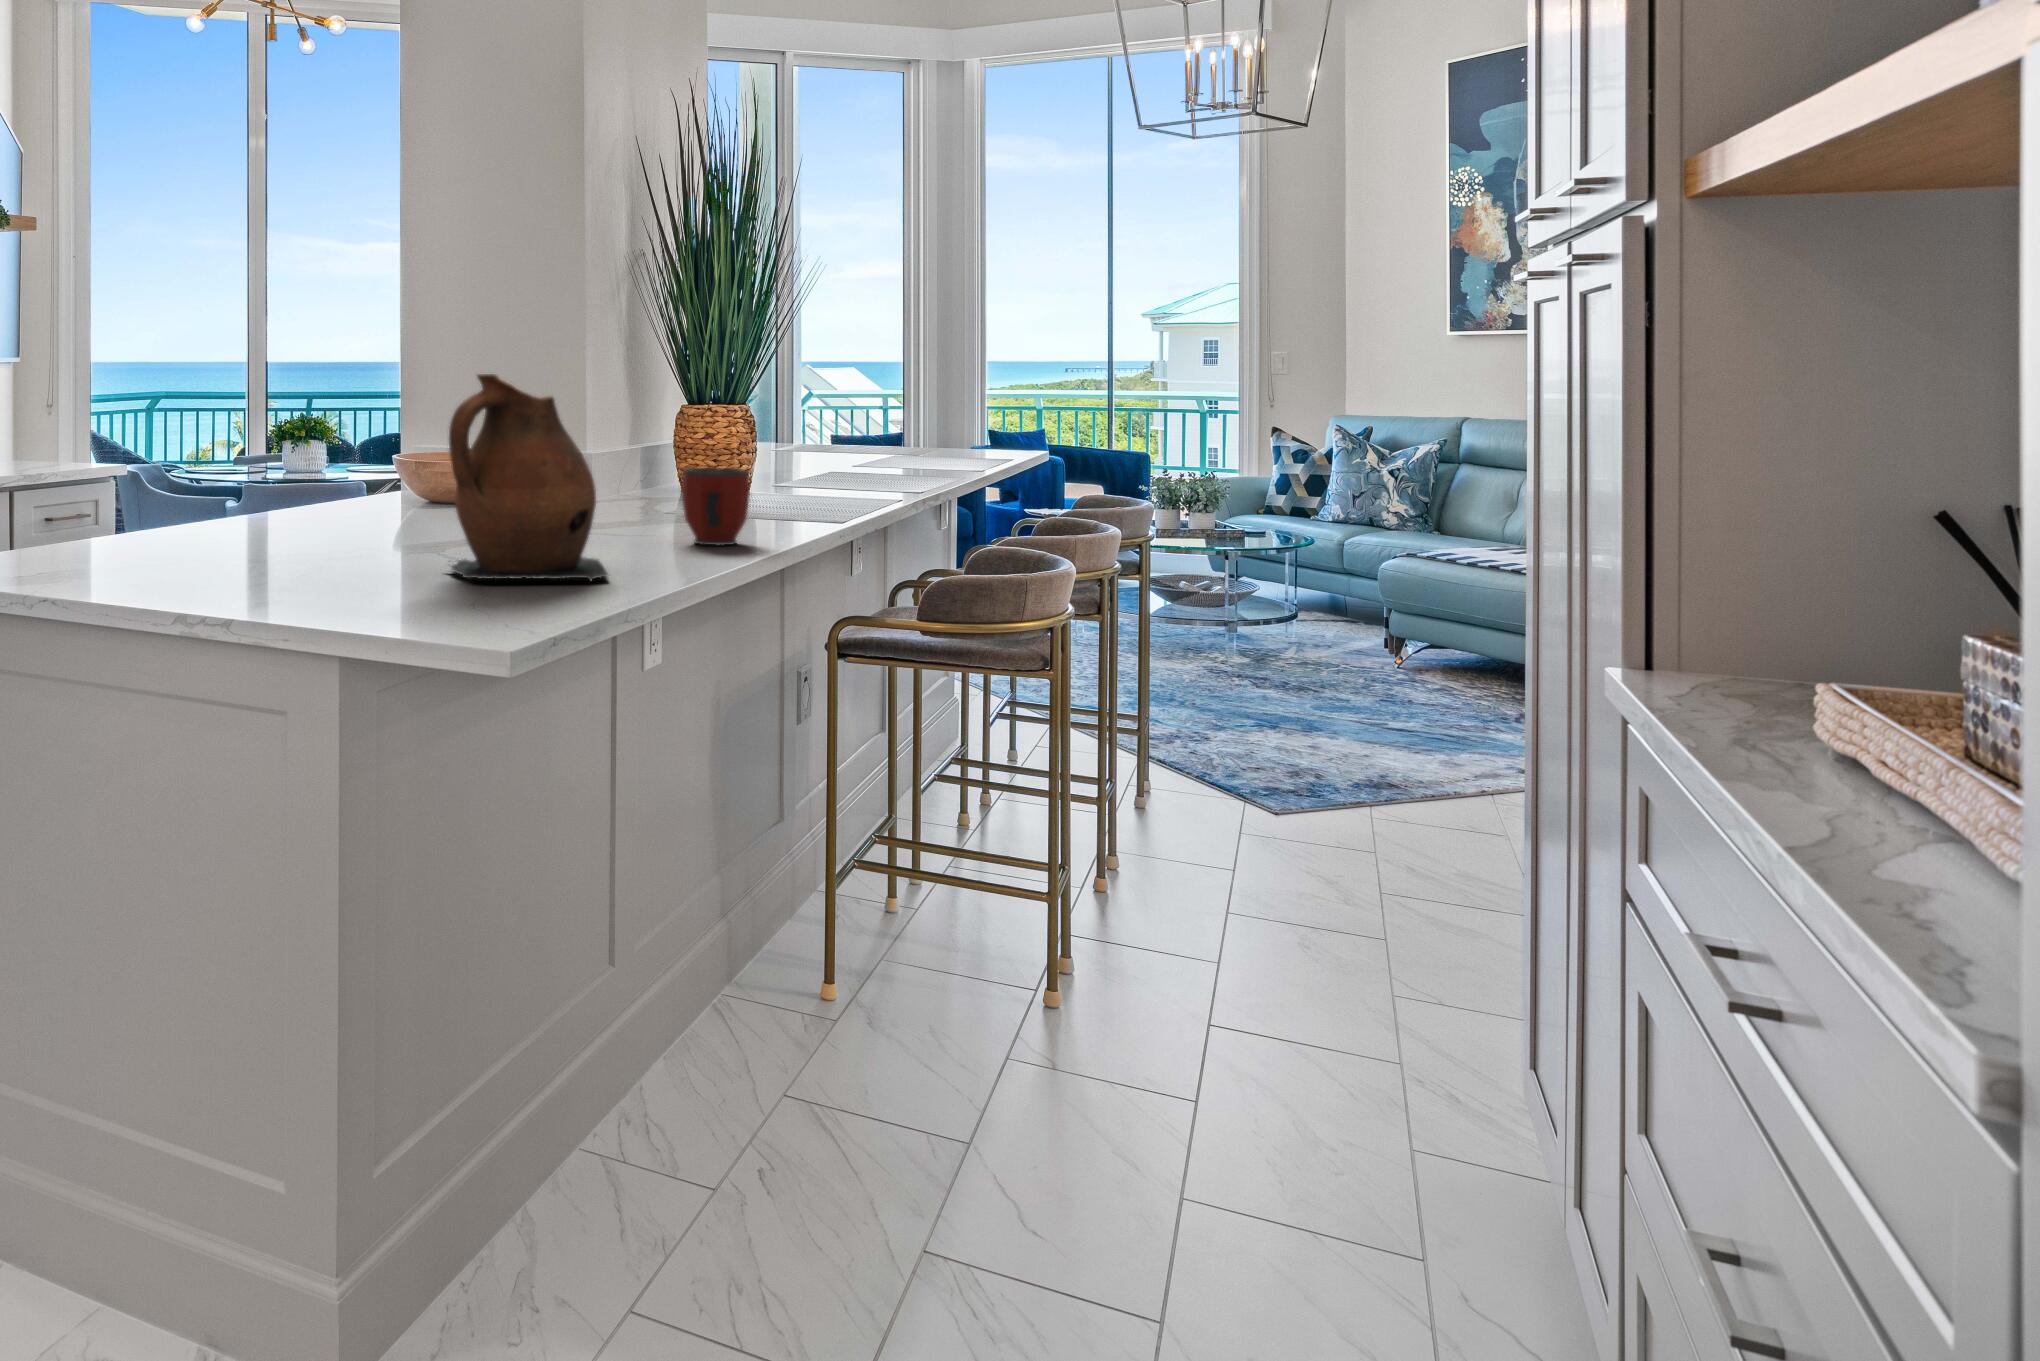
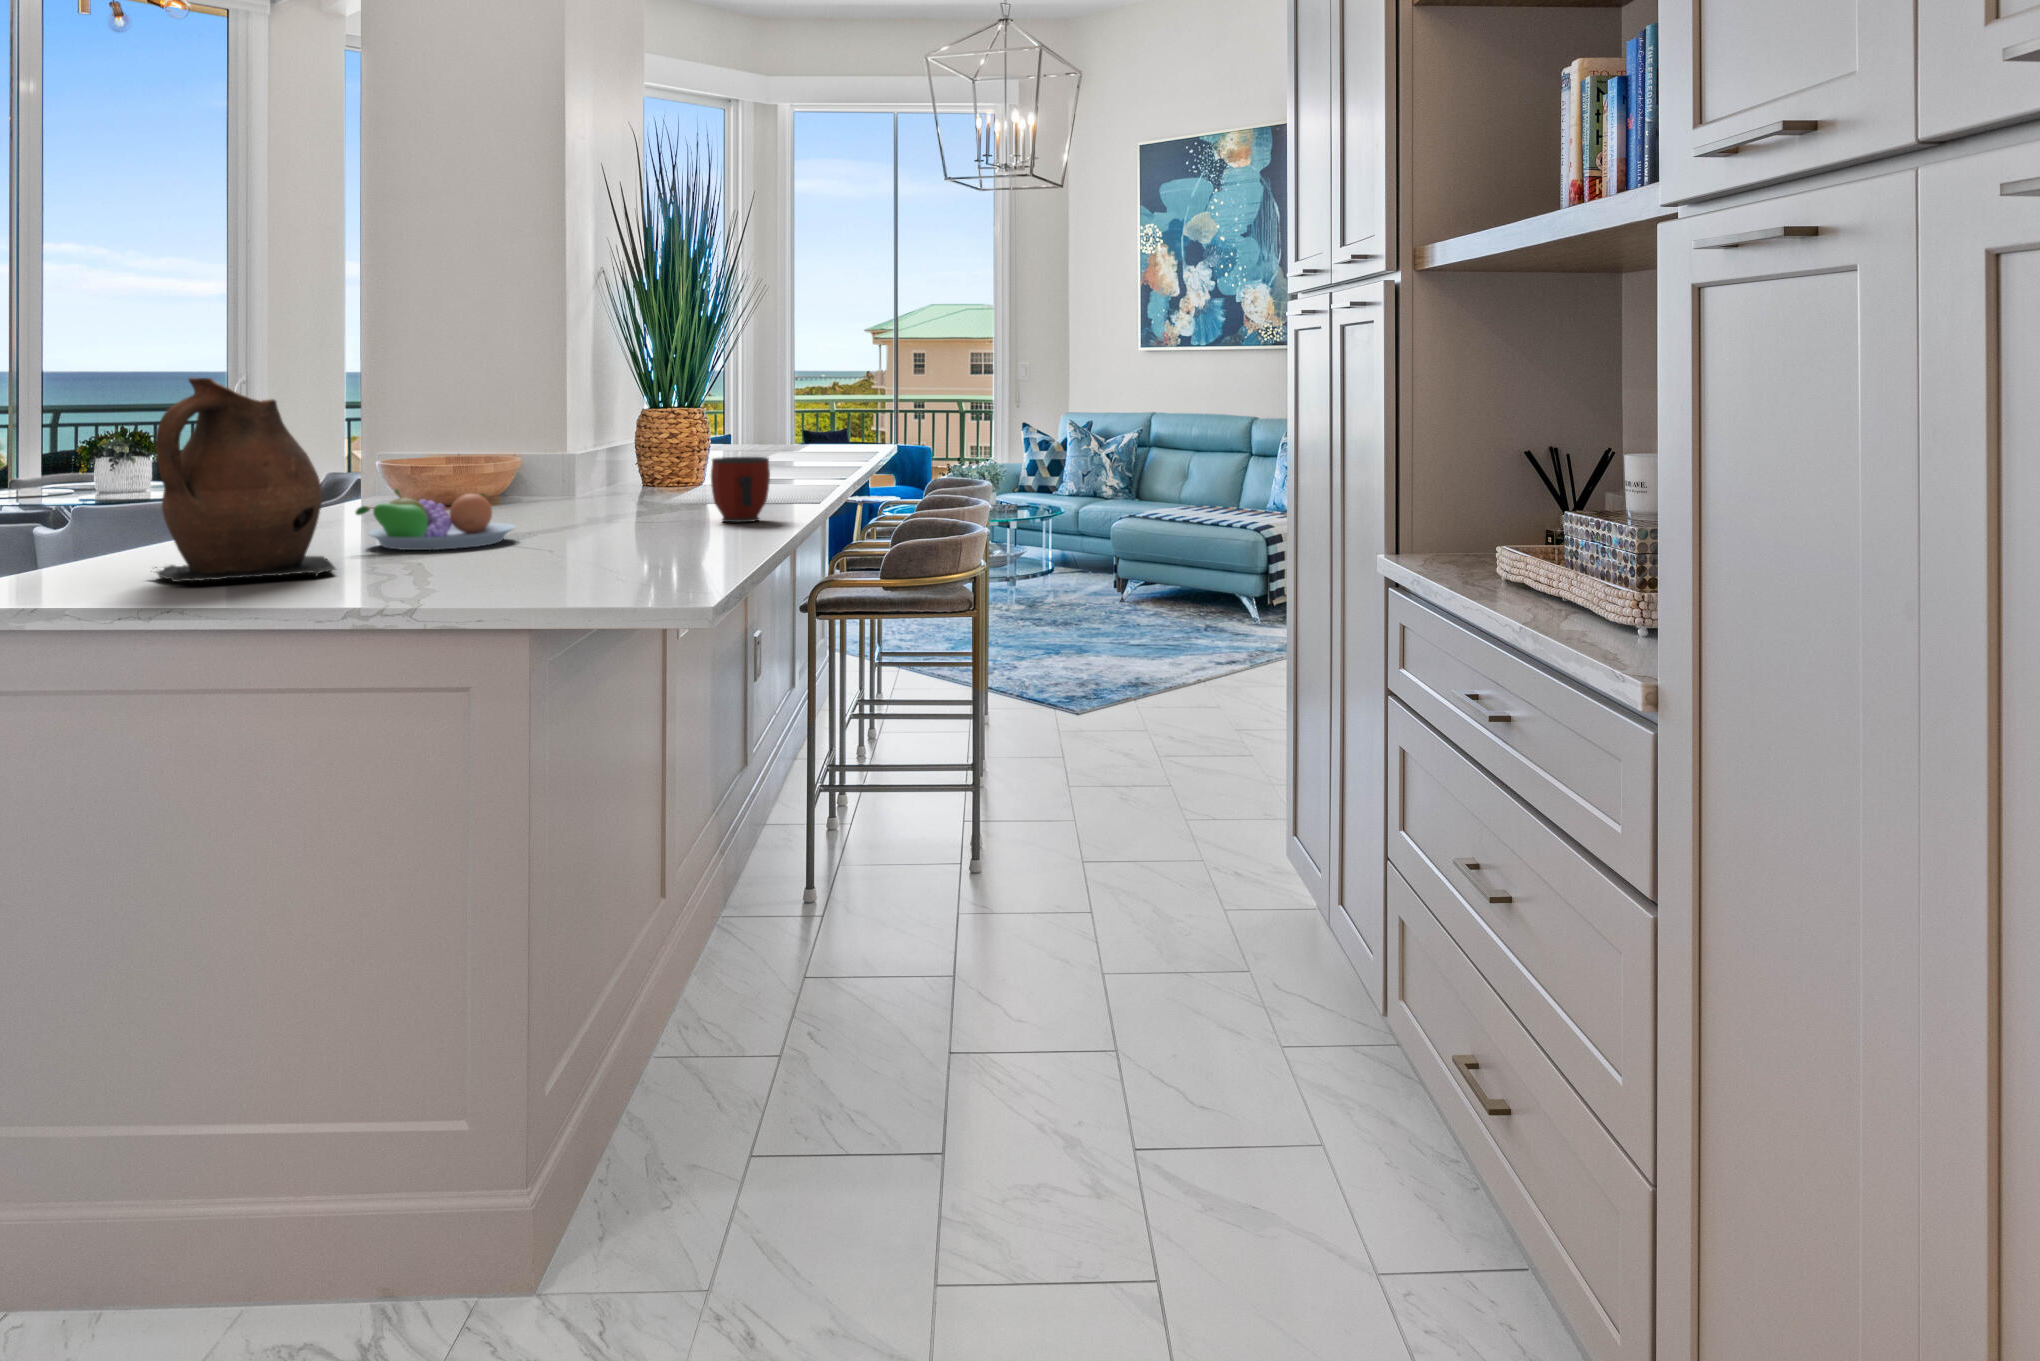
ceramic pitcher: present [449,374,608,581] -> present [155,378,336,582]
fruit bowl: none [292,490,453,557] -> present [356,489,515,550]

